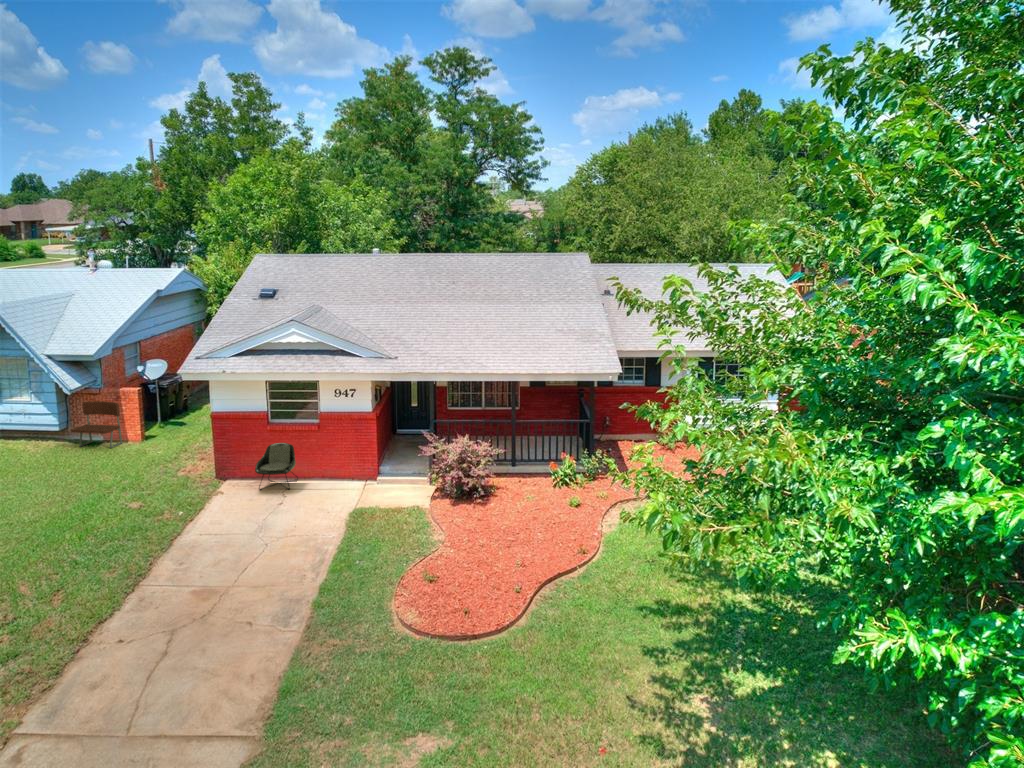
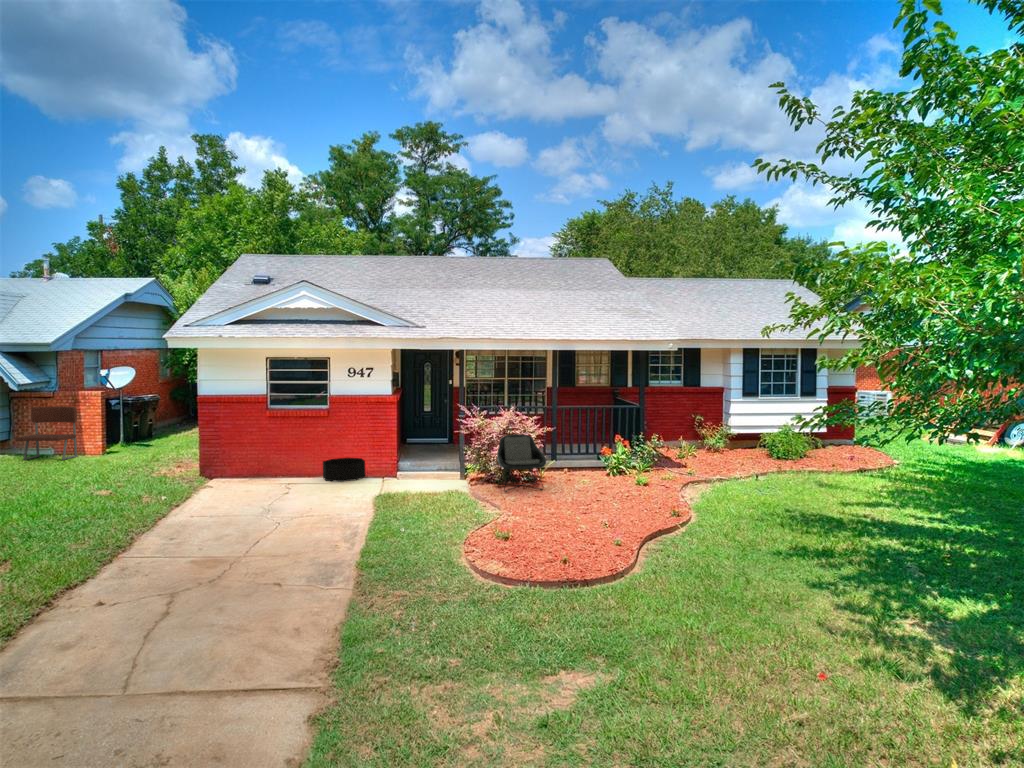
lounge chair: present [255,443,296,490] -> present [497,434,546,492]
basket: none [313,466,349,491] -> present [323,458,366,482]

